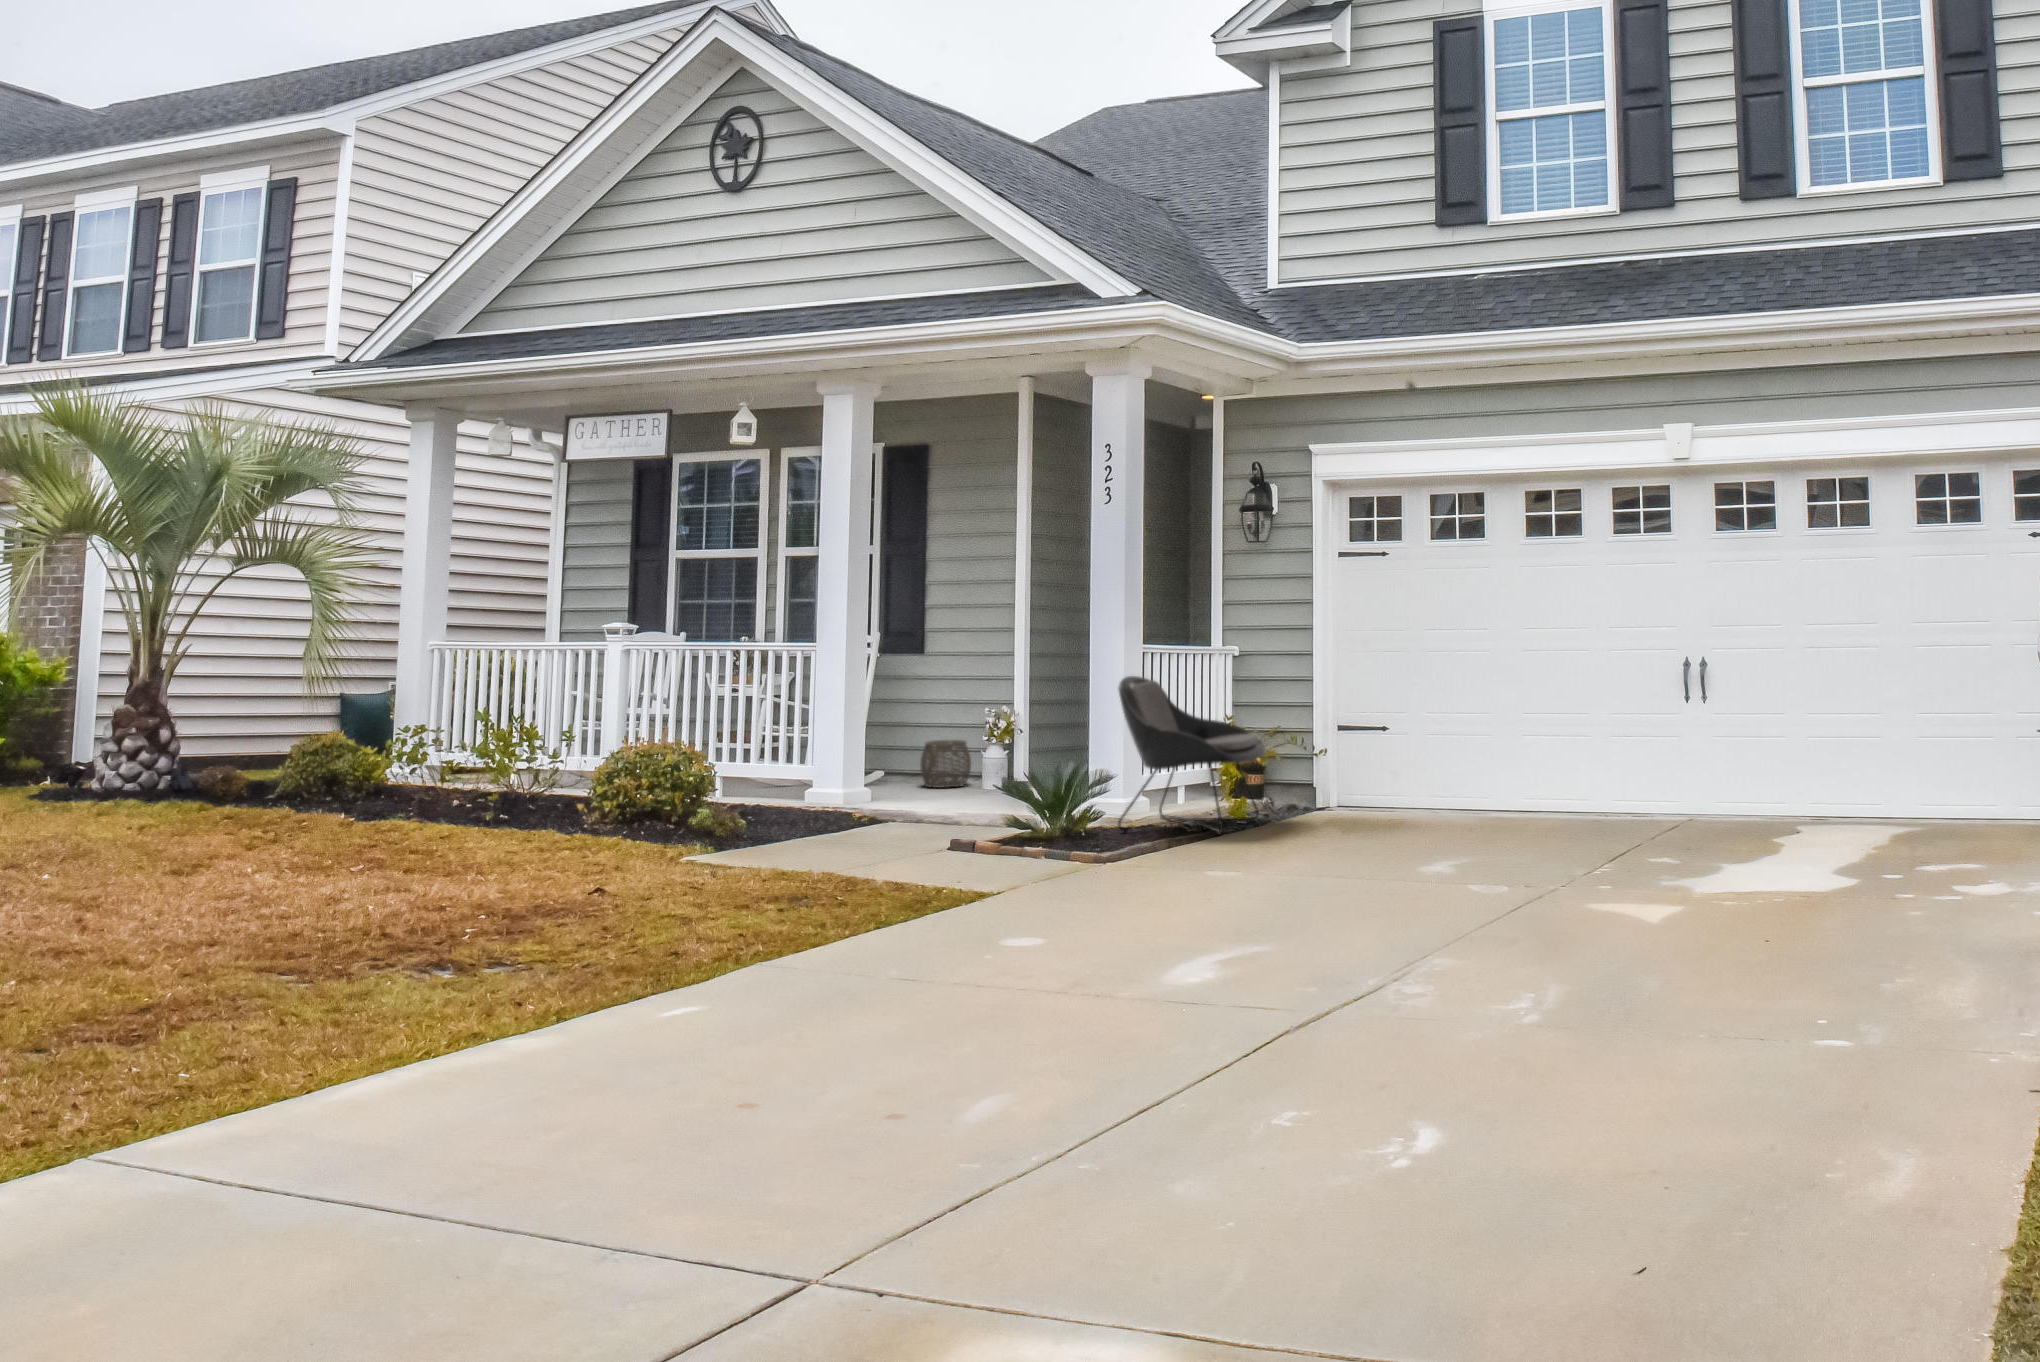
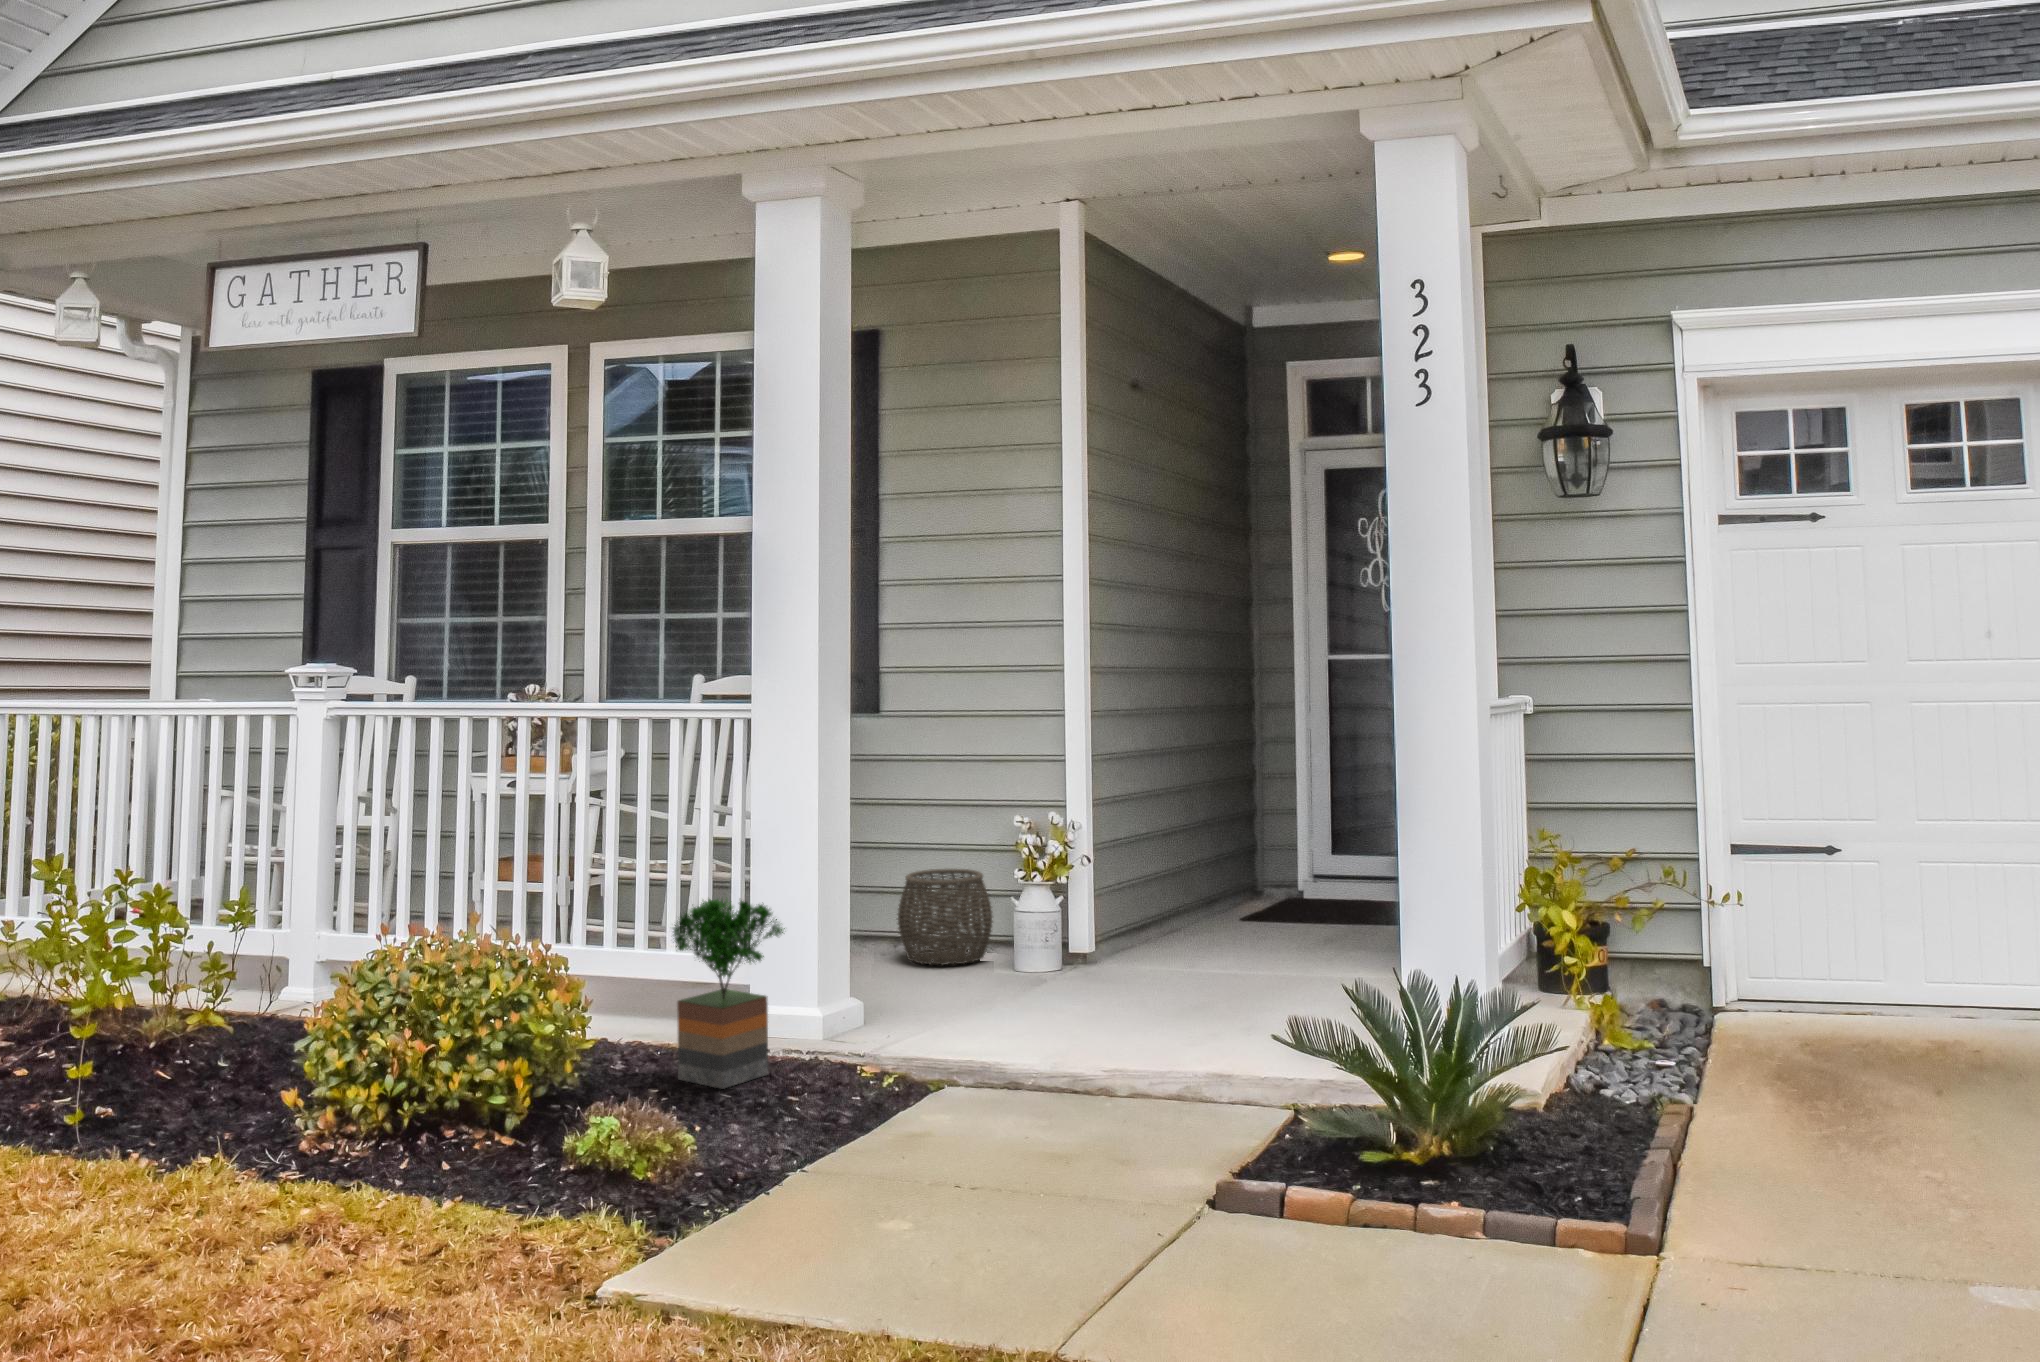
lounge chair: present [1118,676,1266,835] -> none [1505,774,1842,1150]
potted tree: none [760,733,820,818] -> present [673,899,785,1089]

